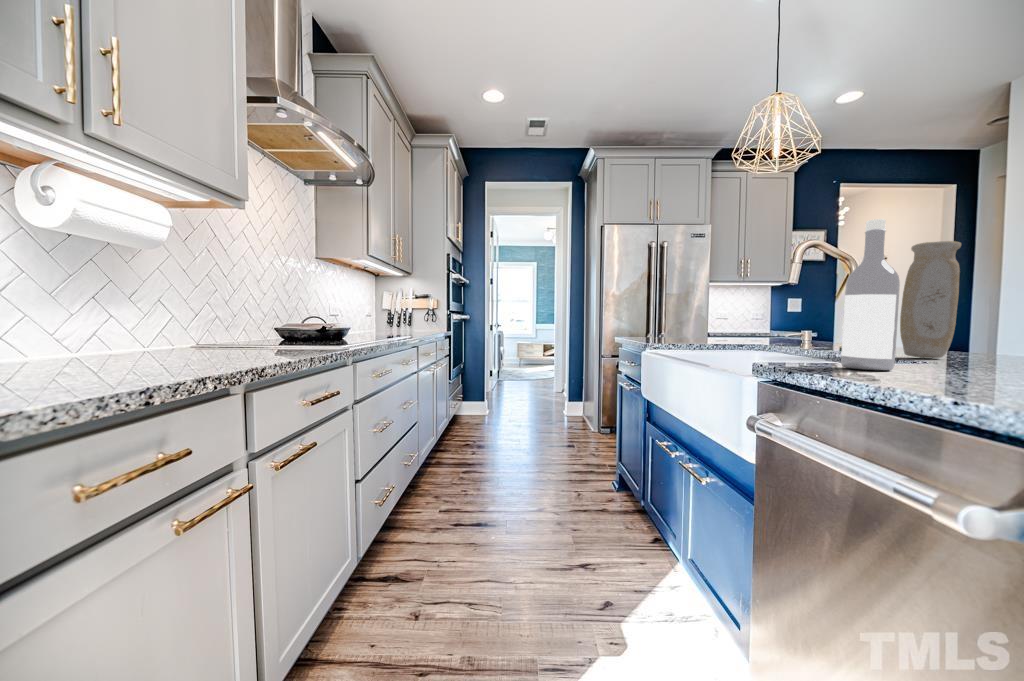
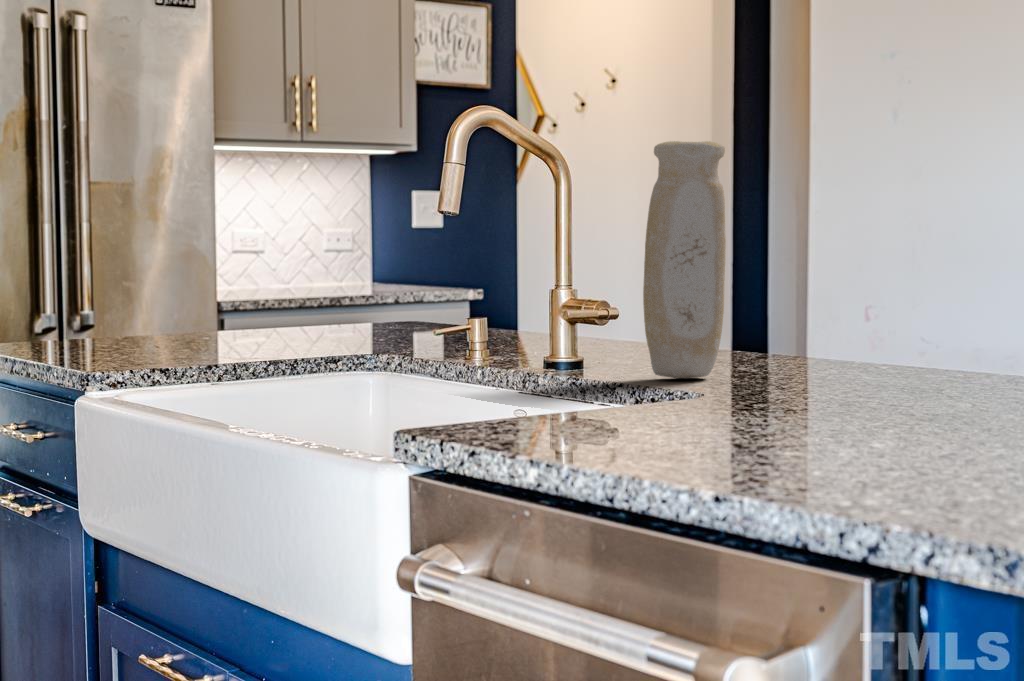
wine bottle: present [841,219,900,370] -> none [556,119,639,428]

